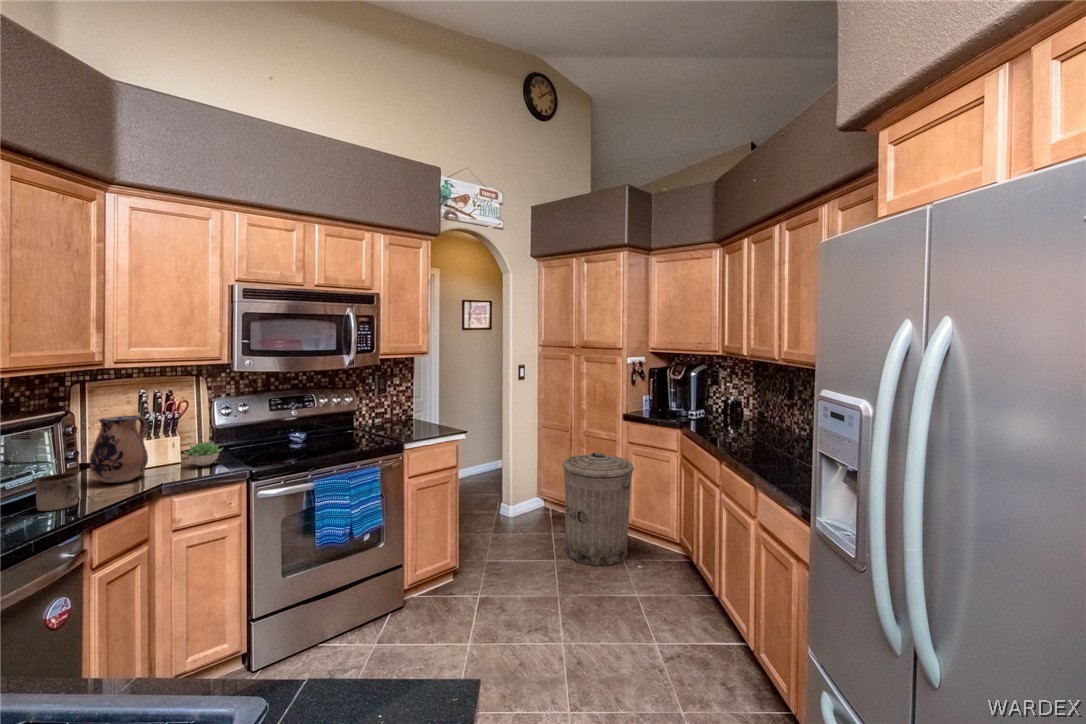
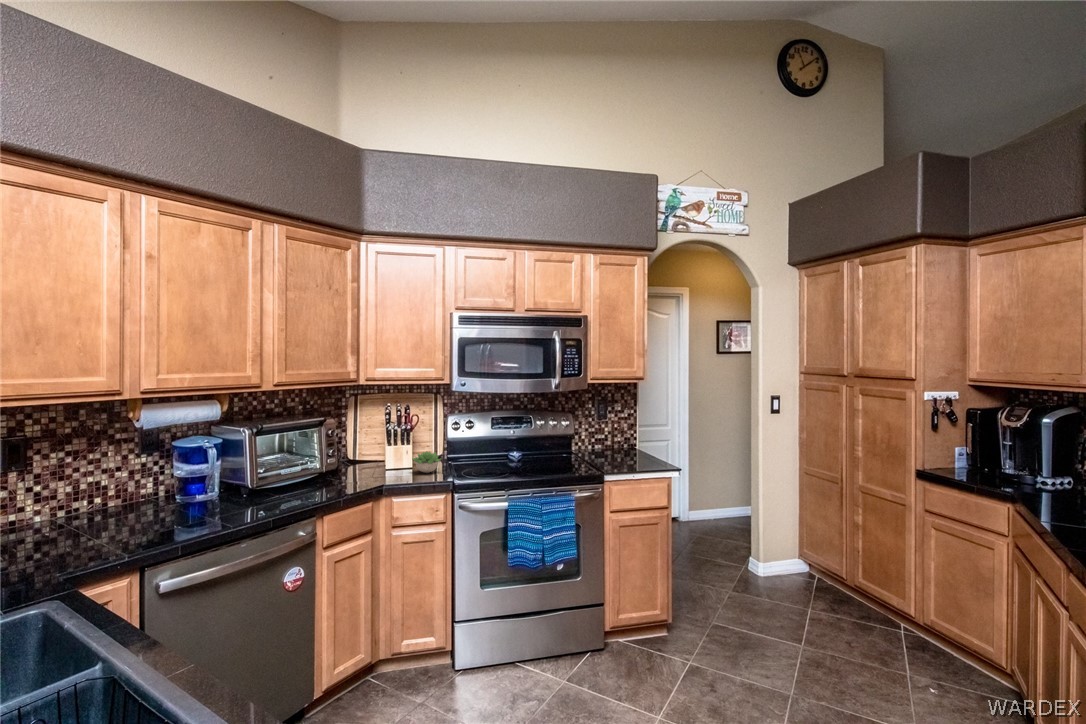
ceramic pitcher: present [90,415,148,483] -> none [348,423,389,477]
trash can: present [563,452,634,566] -> none [815,518,928,681]
mug: present [36,473,79,511] -> none [308,464,333,491]

